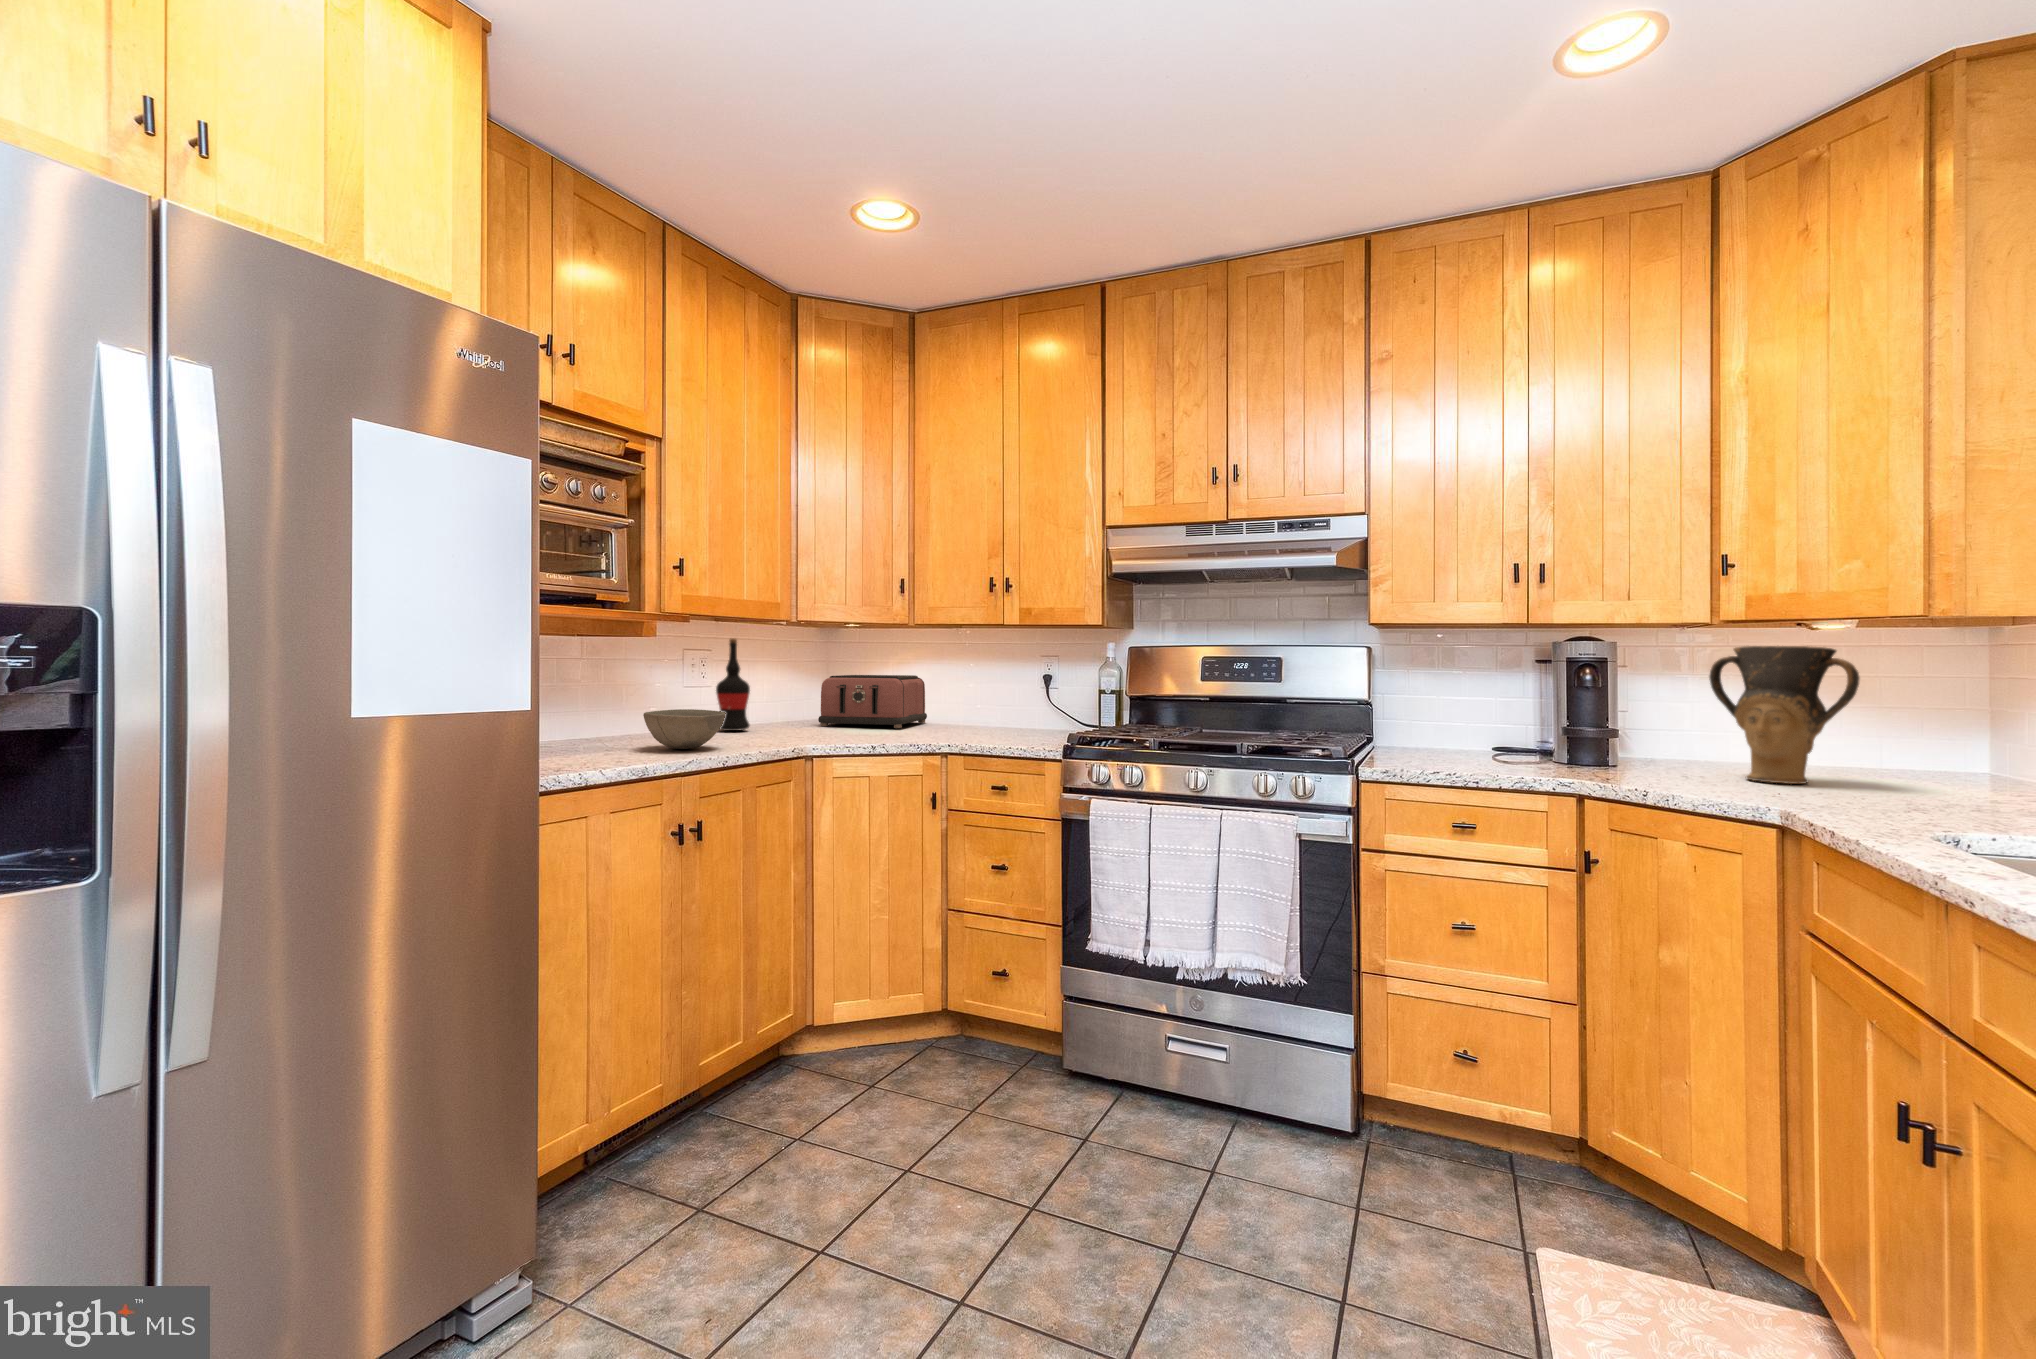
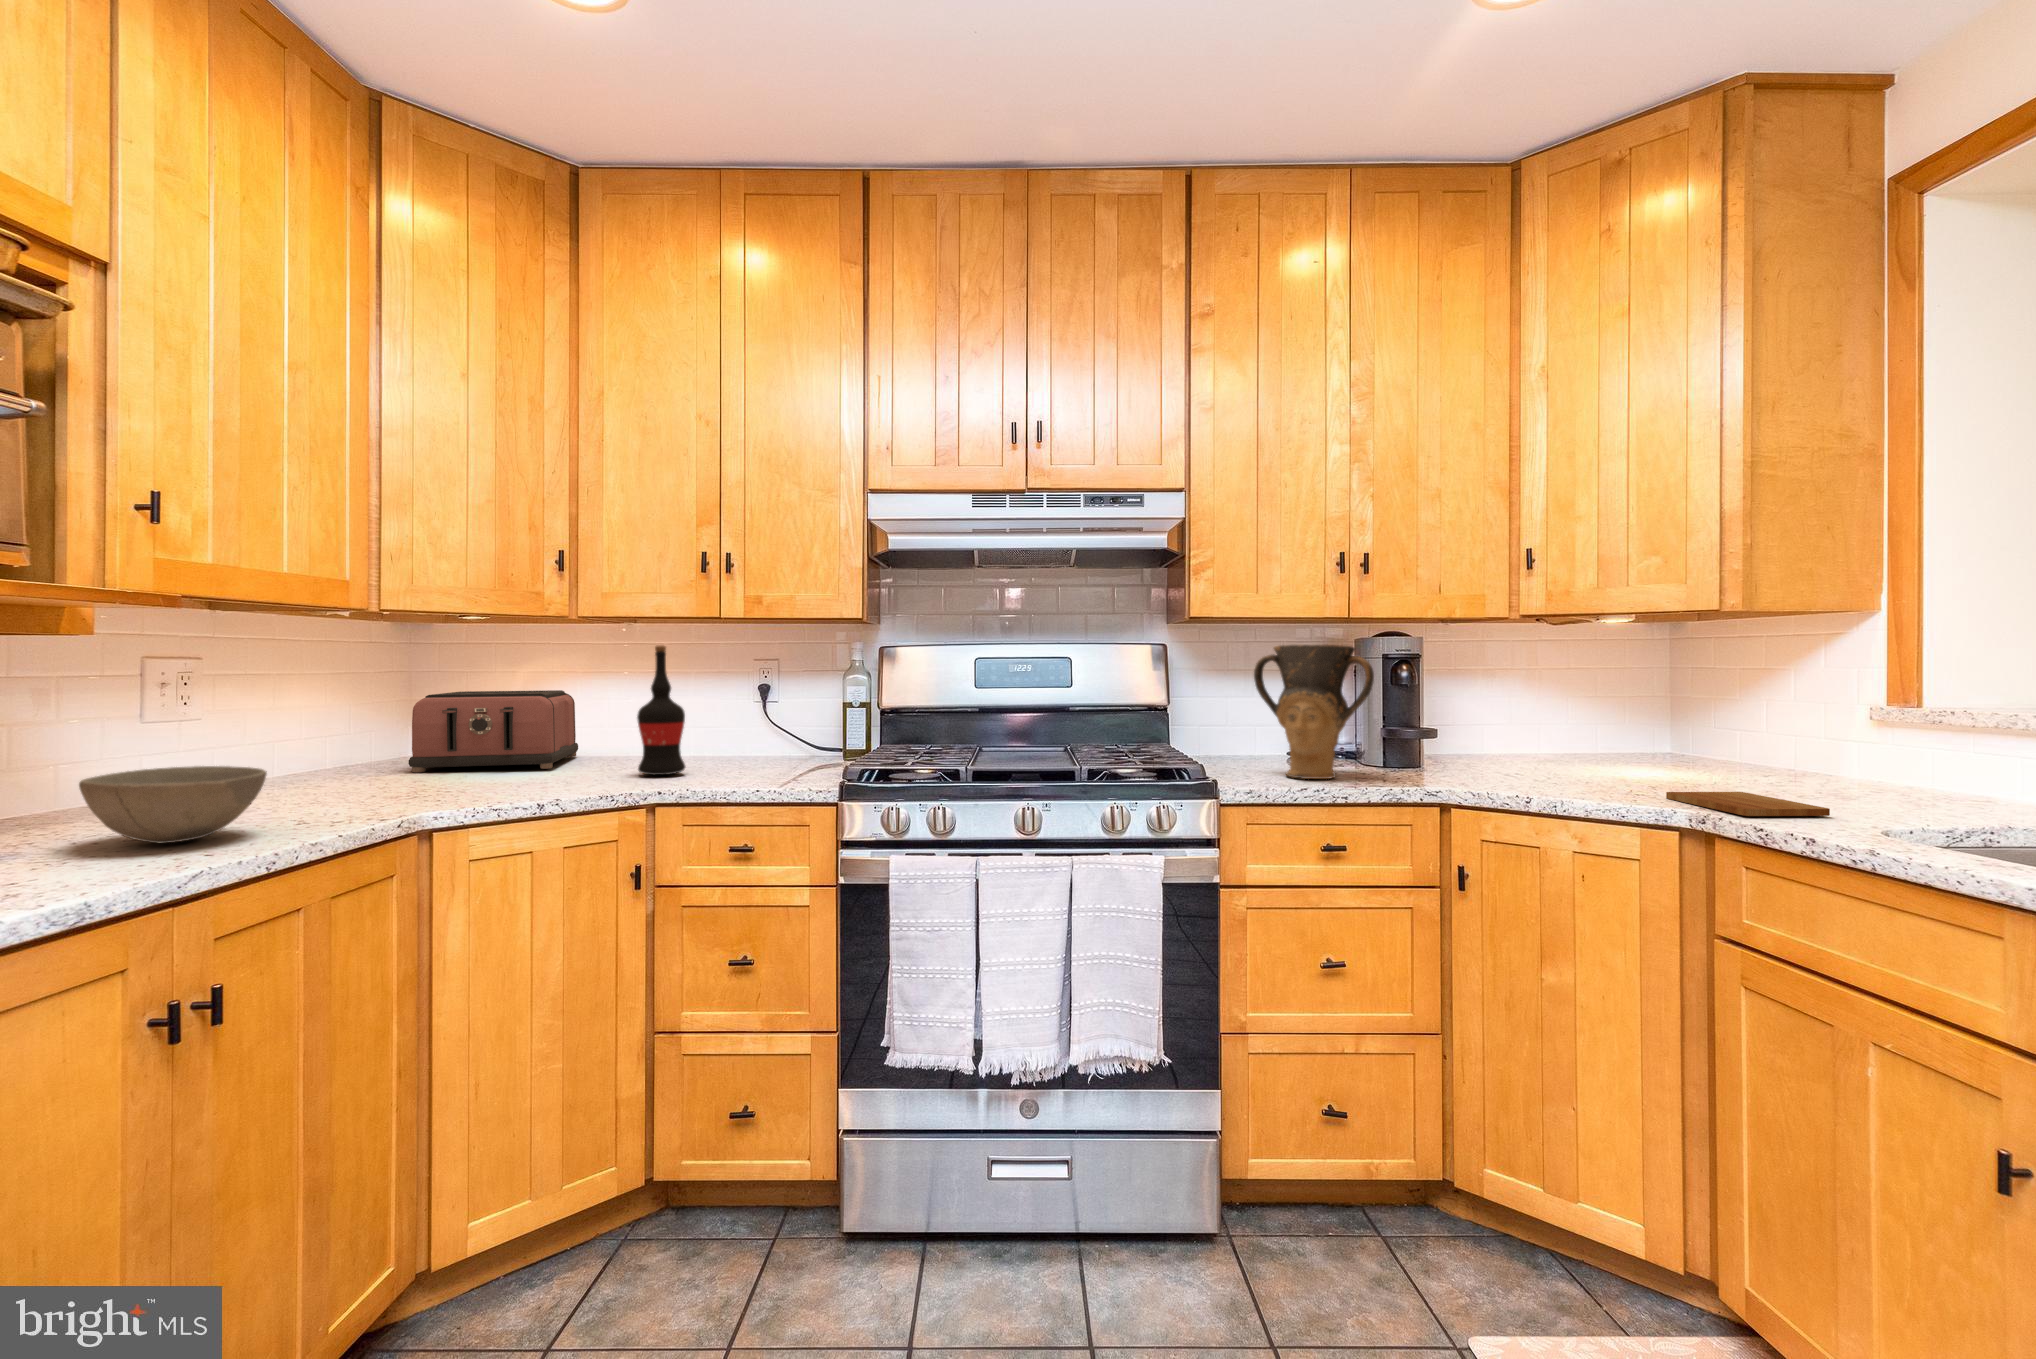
wine bottle: present [716,638,750,731] -> present [637,645,685,775]
vase: present [1709,646,1860,784] -> present [1254,645,1374,779]
cutting board: none [1809,792,1956,820] -> present [1666,792,1830,816]

